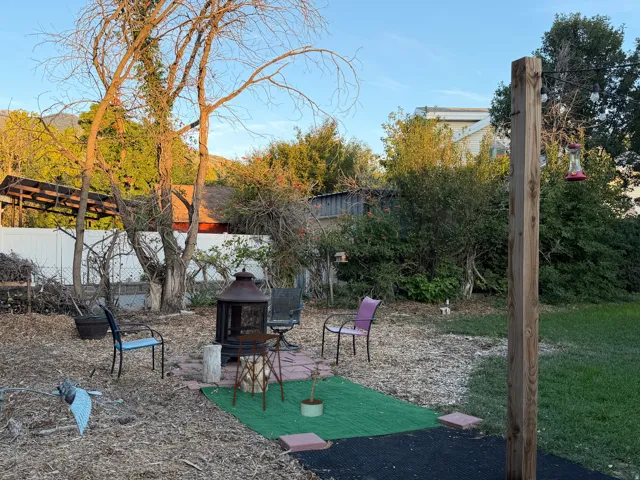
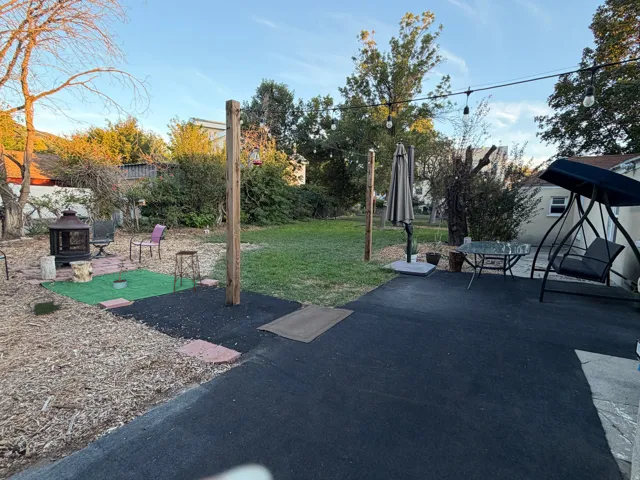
side table: present [233,333,284,411] -> present [174,251,201,292]
watering can: none [184,418,236,451] -> present [28,296,63,315]

